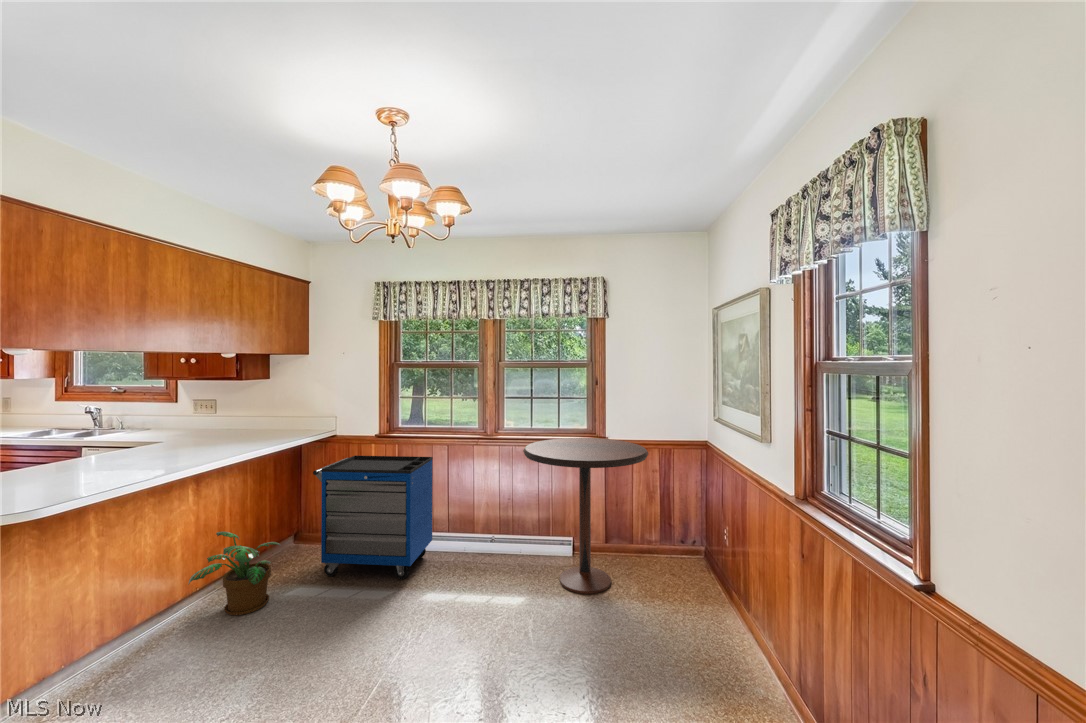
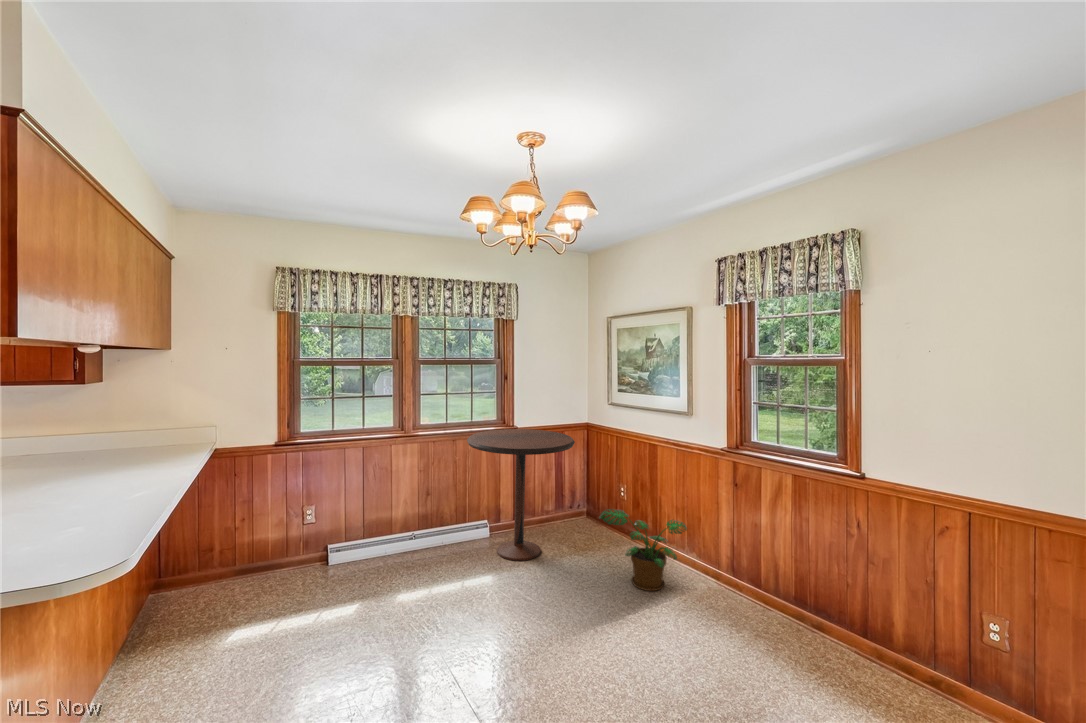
storage cabinet: present [313,455,433,579] -> none [244,461,368,607]
potted plant: present [189,532,280,615] -> present [599,509,687,591]

